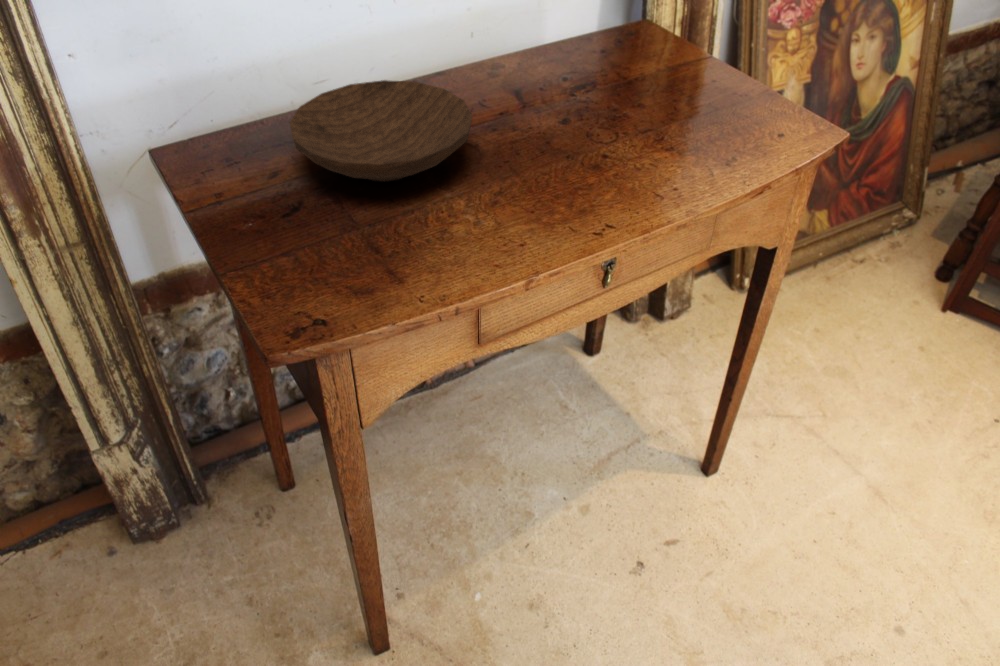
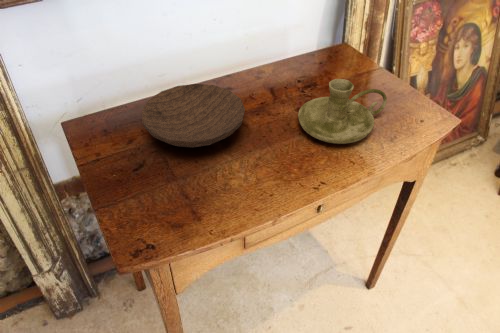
candle holder: none [567,59,722,171] -> present [298,79,387,144]

